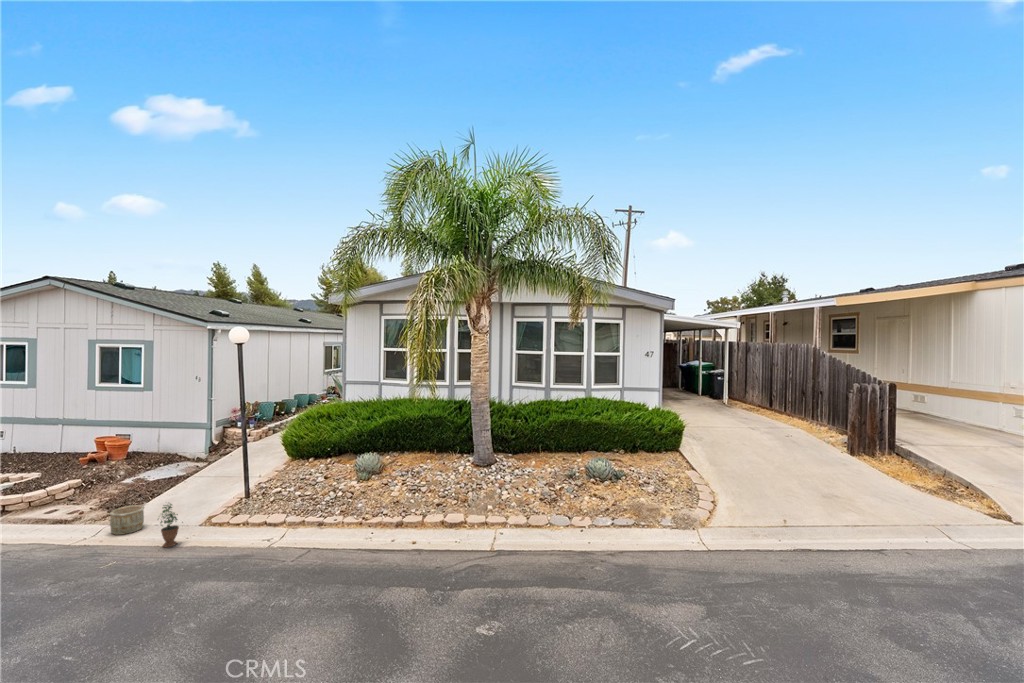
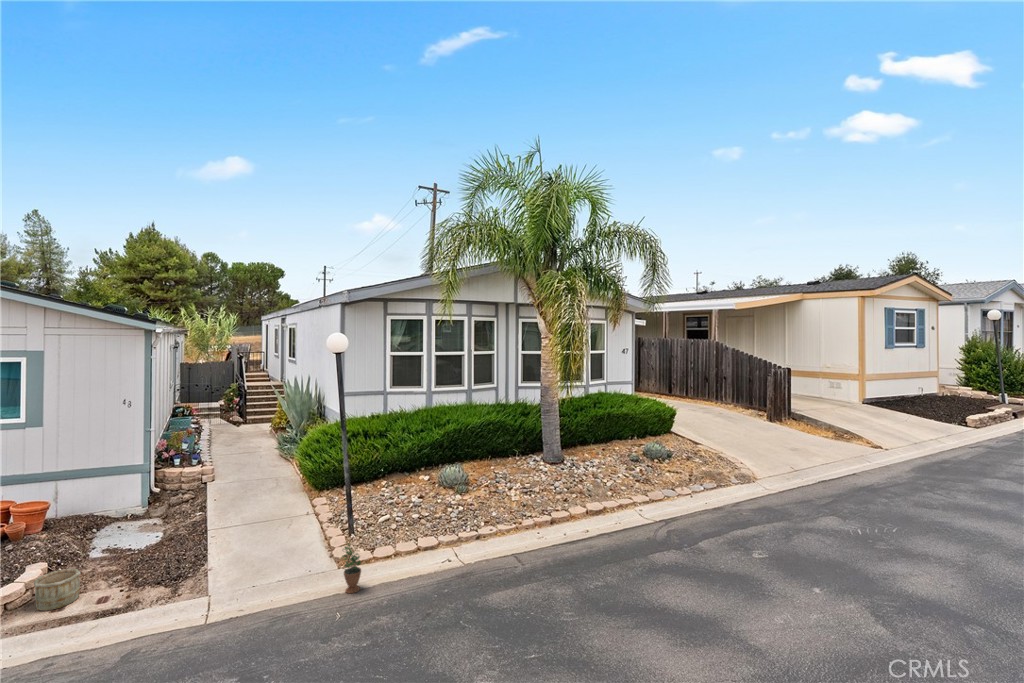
wooden bucket: present [110,505,144,535] -> present [34,568,81,611]

